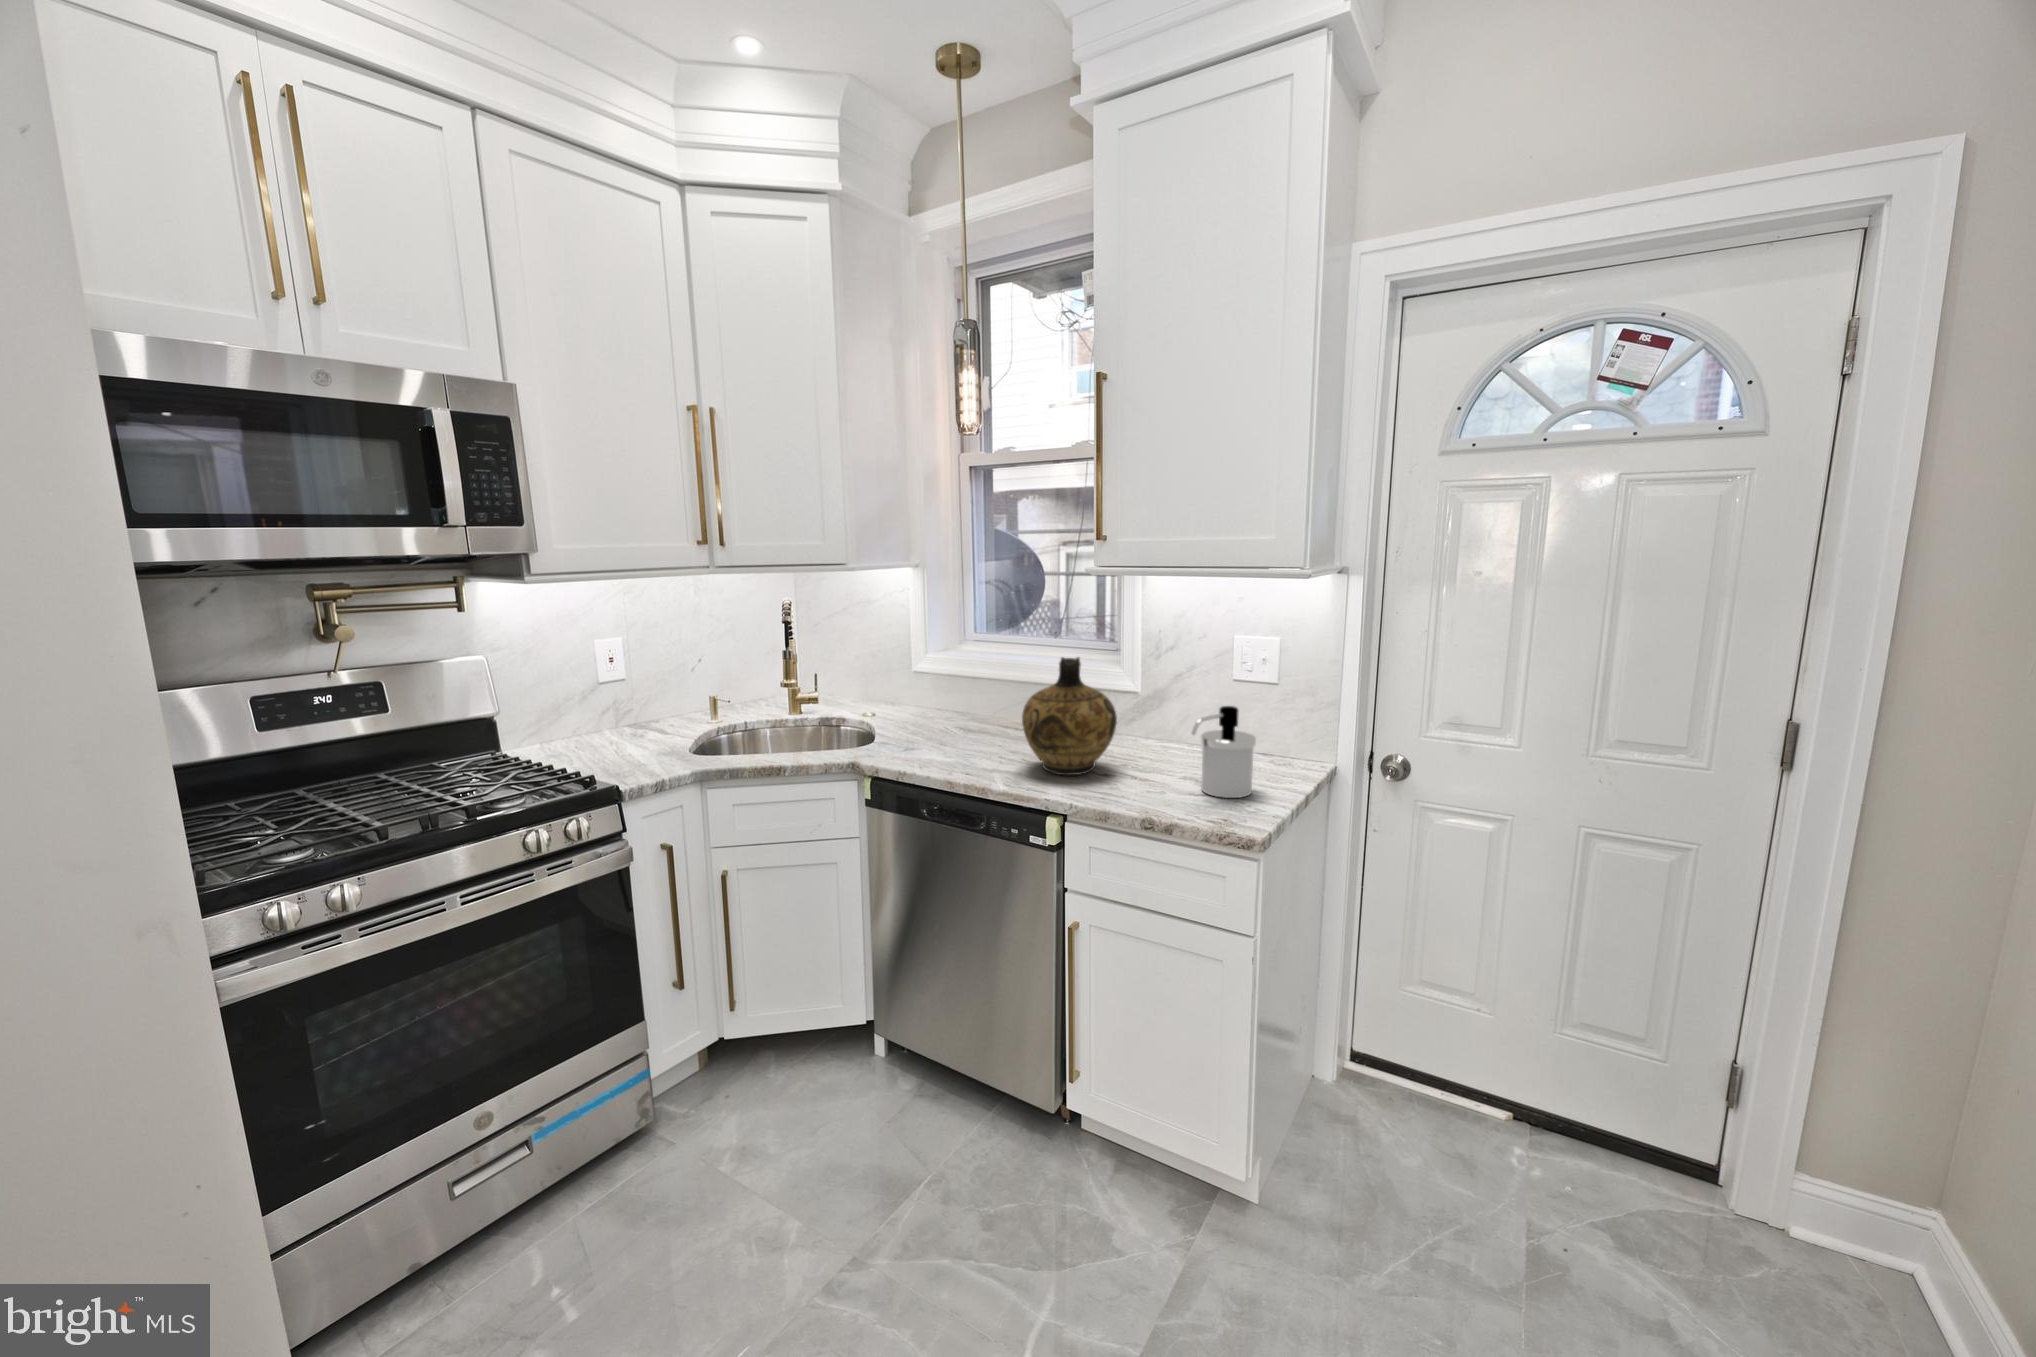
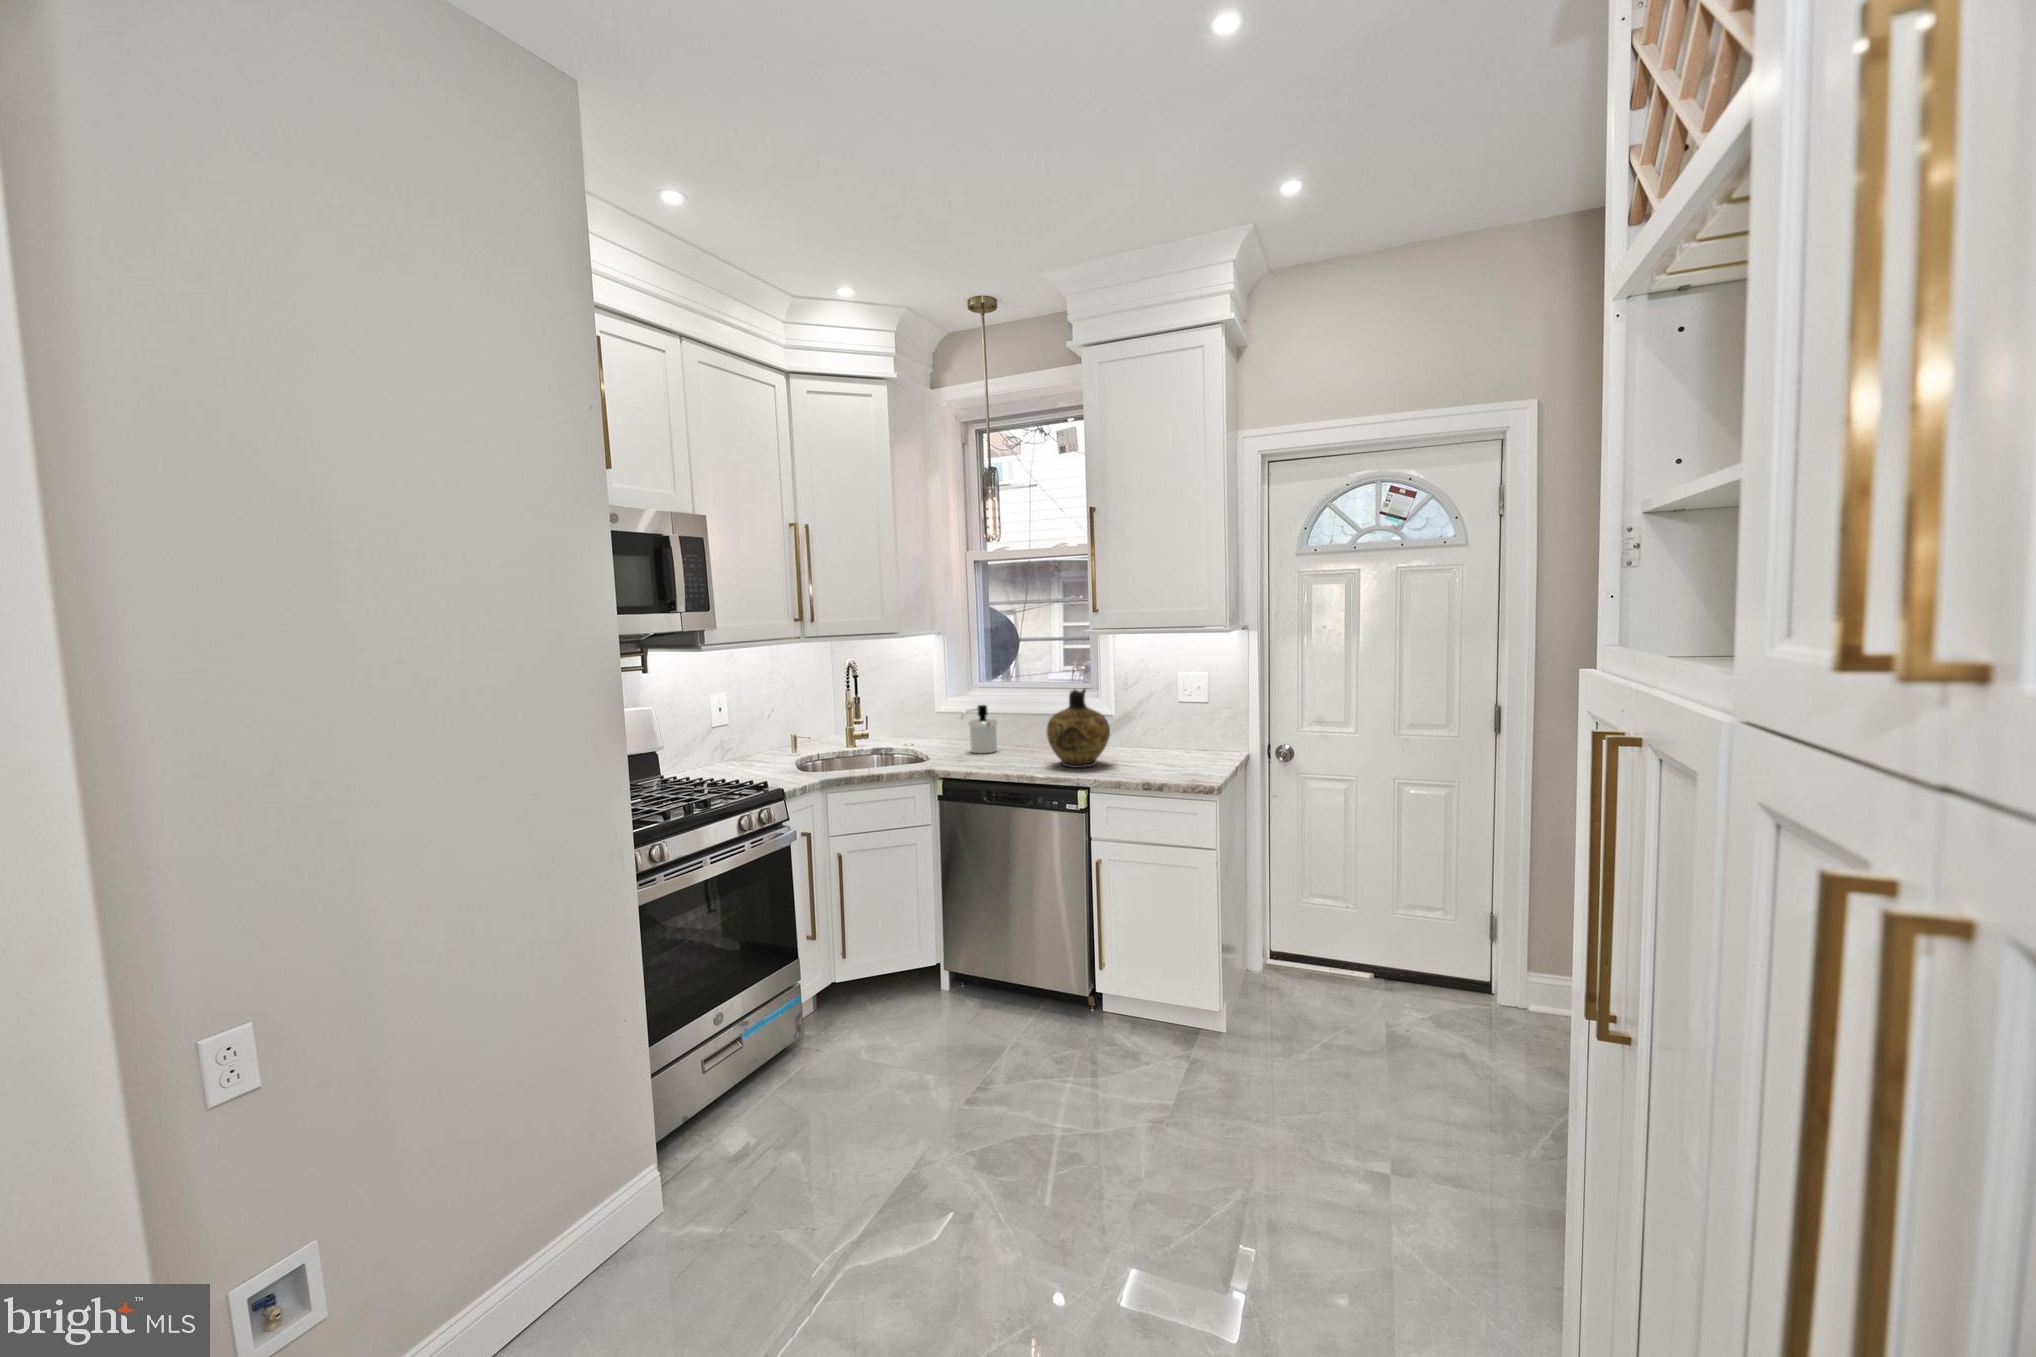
soap dispenser: present [1192,706,1256,798] -> present [961,705,997,753]

